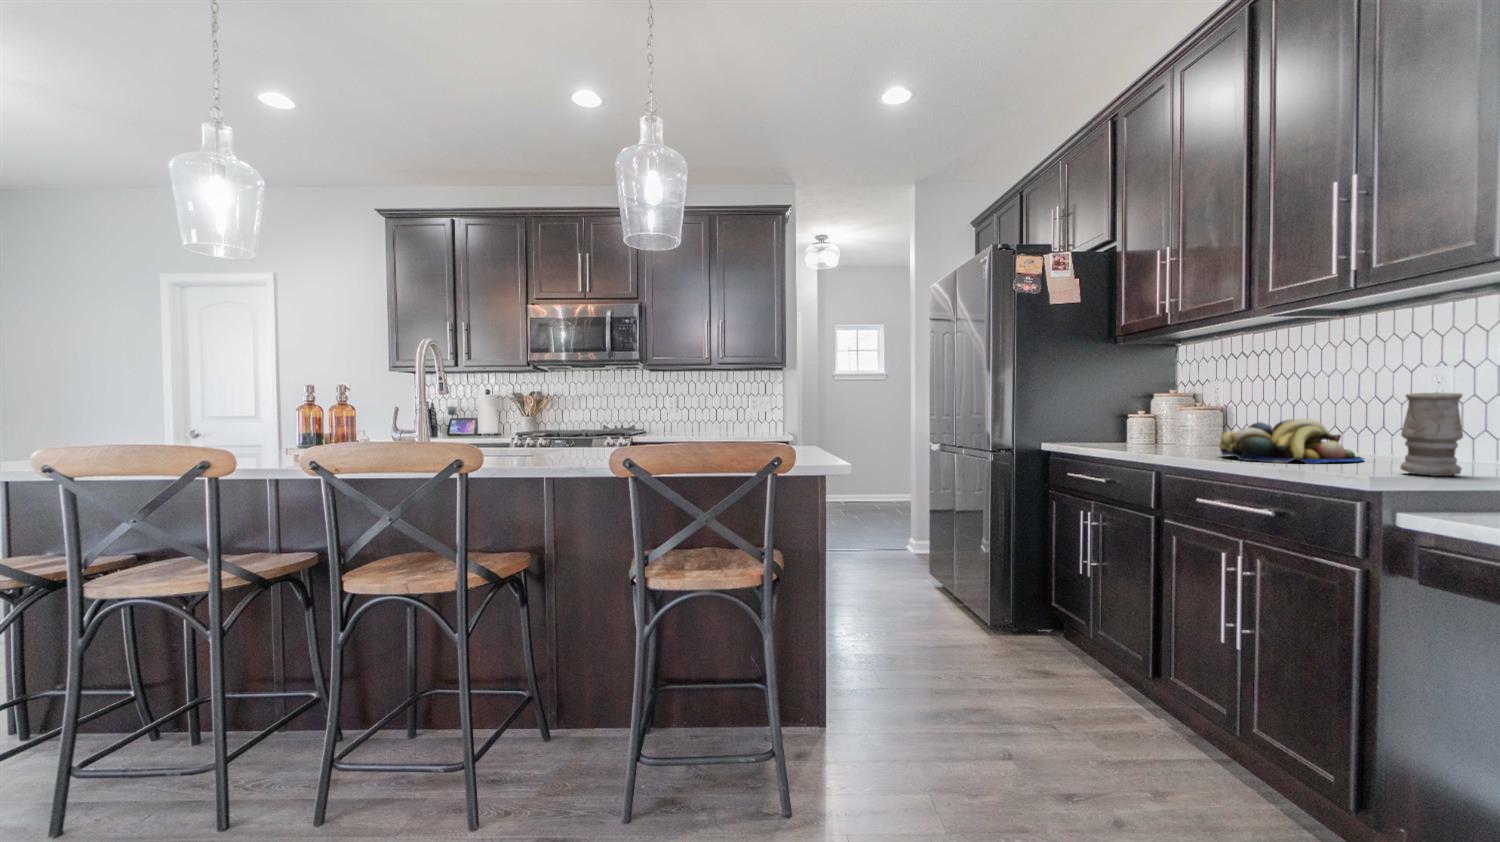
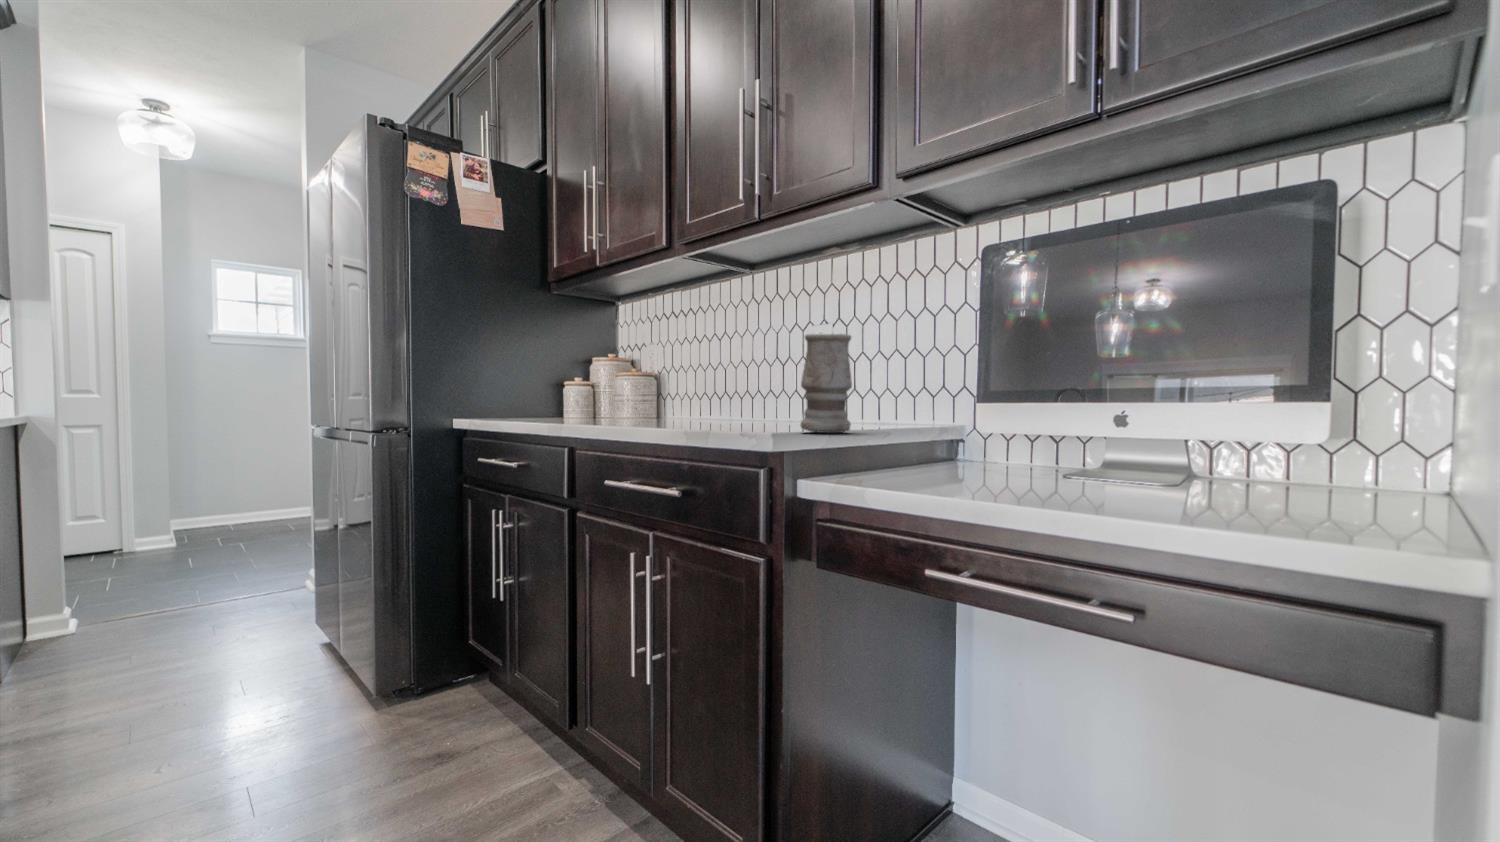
fruit bowl: present [1219,419,1364,464] -> none [639,377,773,429]

